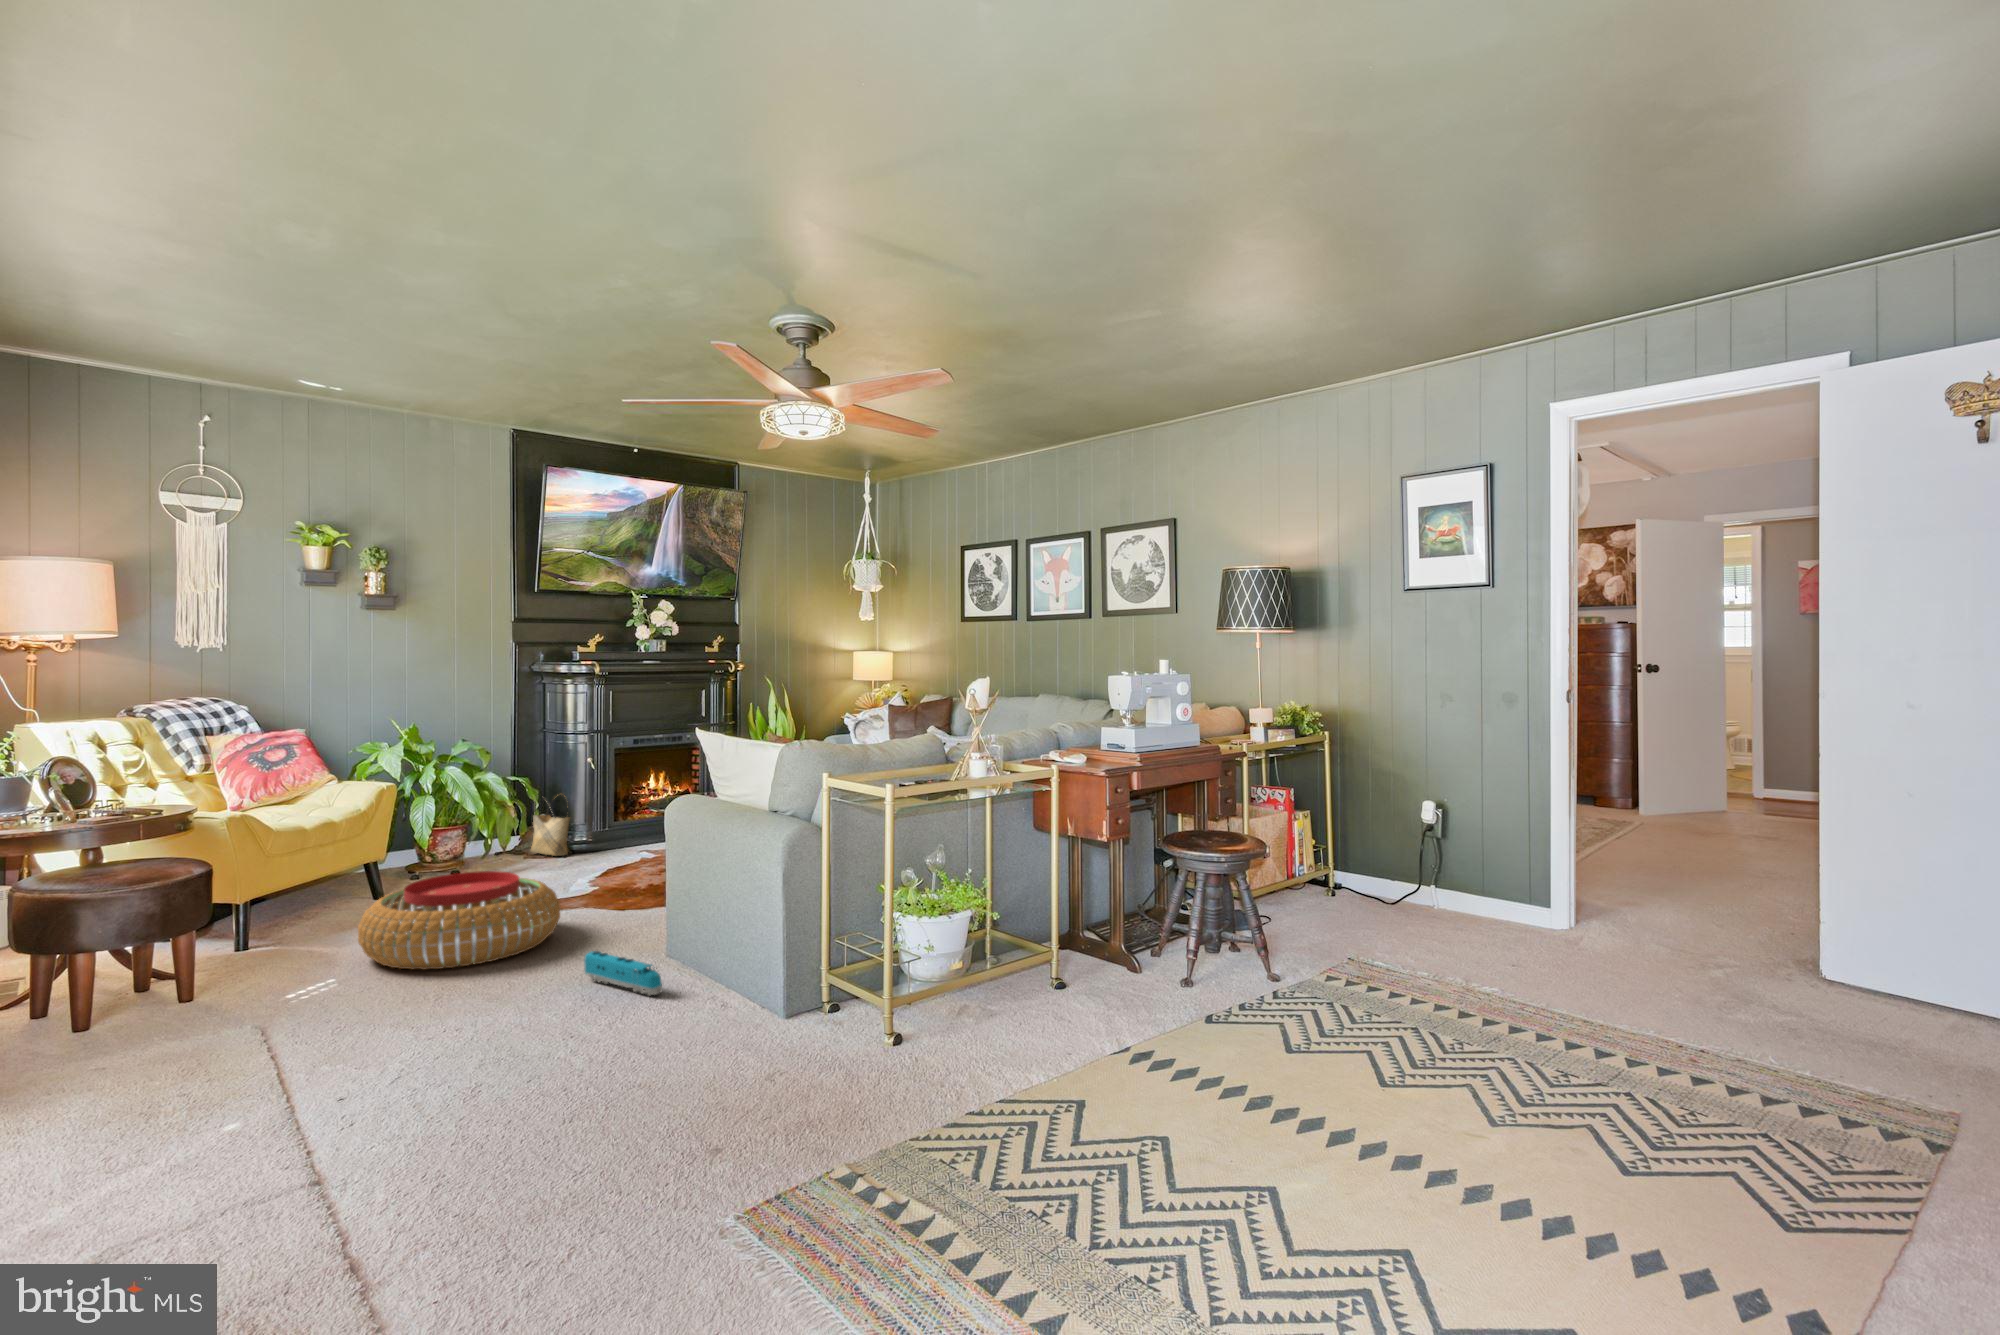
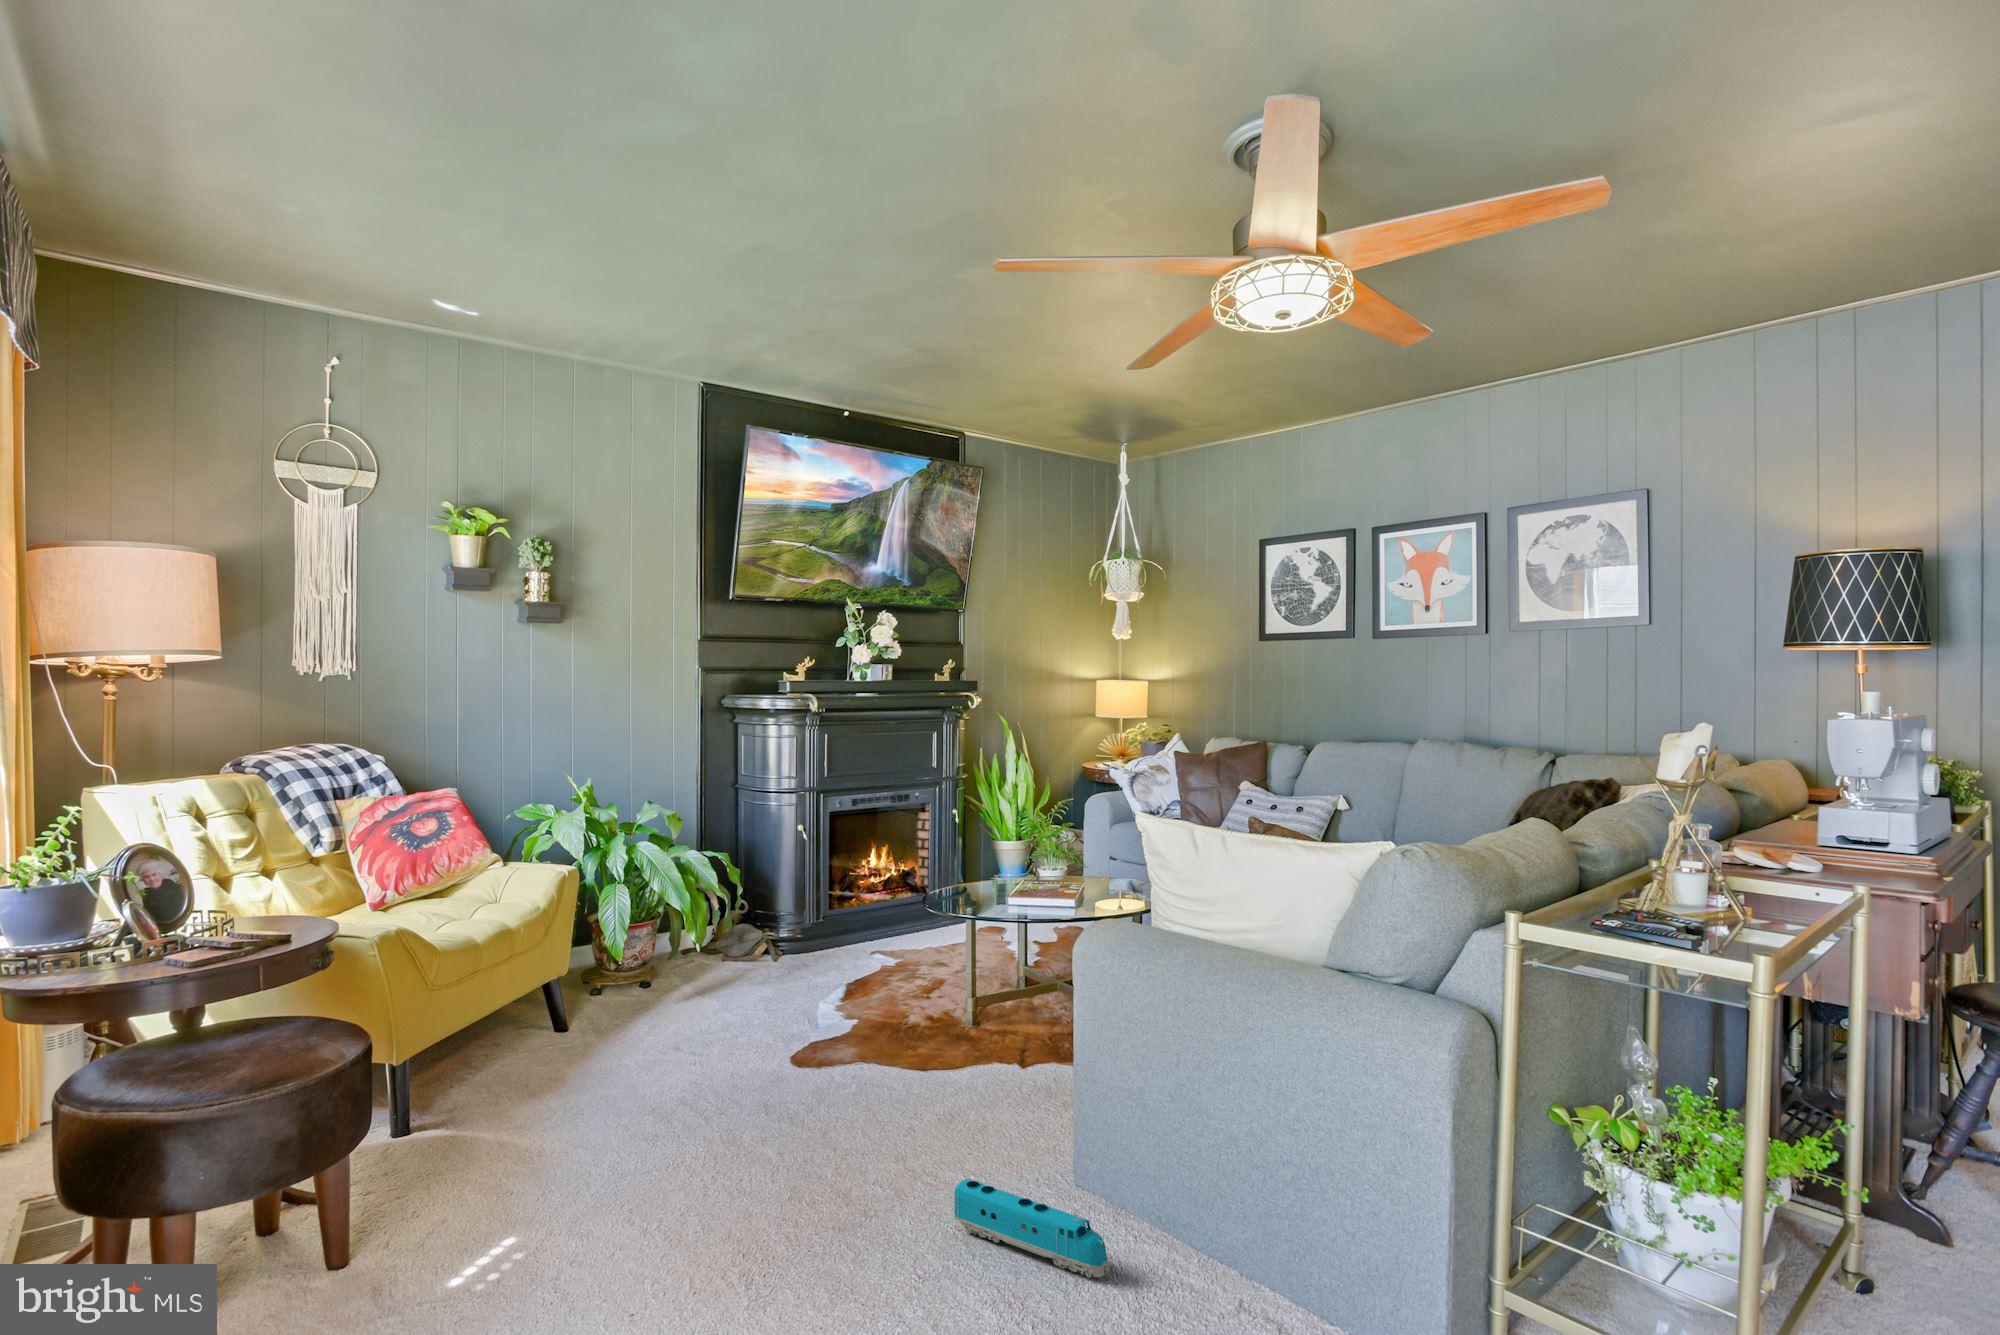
woven basket: present [531,801,570,856] -> none [728,872,782,959]
pouf: present [358,871,560,970] -> none [575,1015,859,1192]

